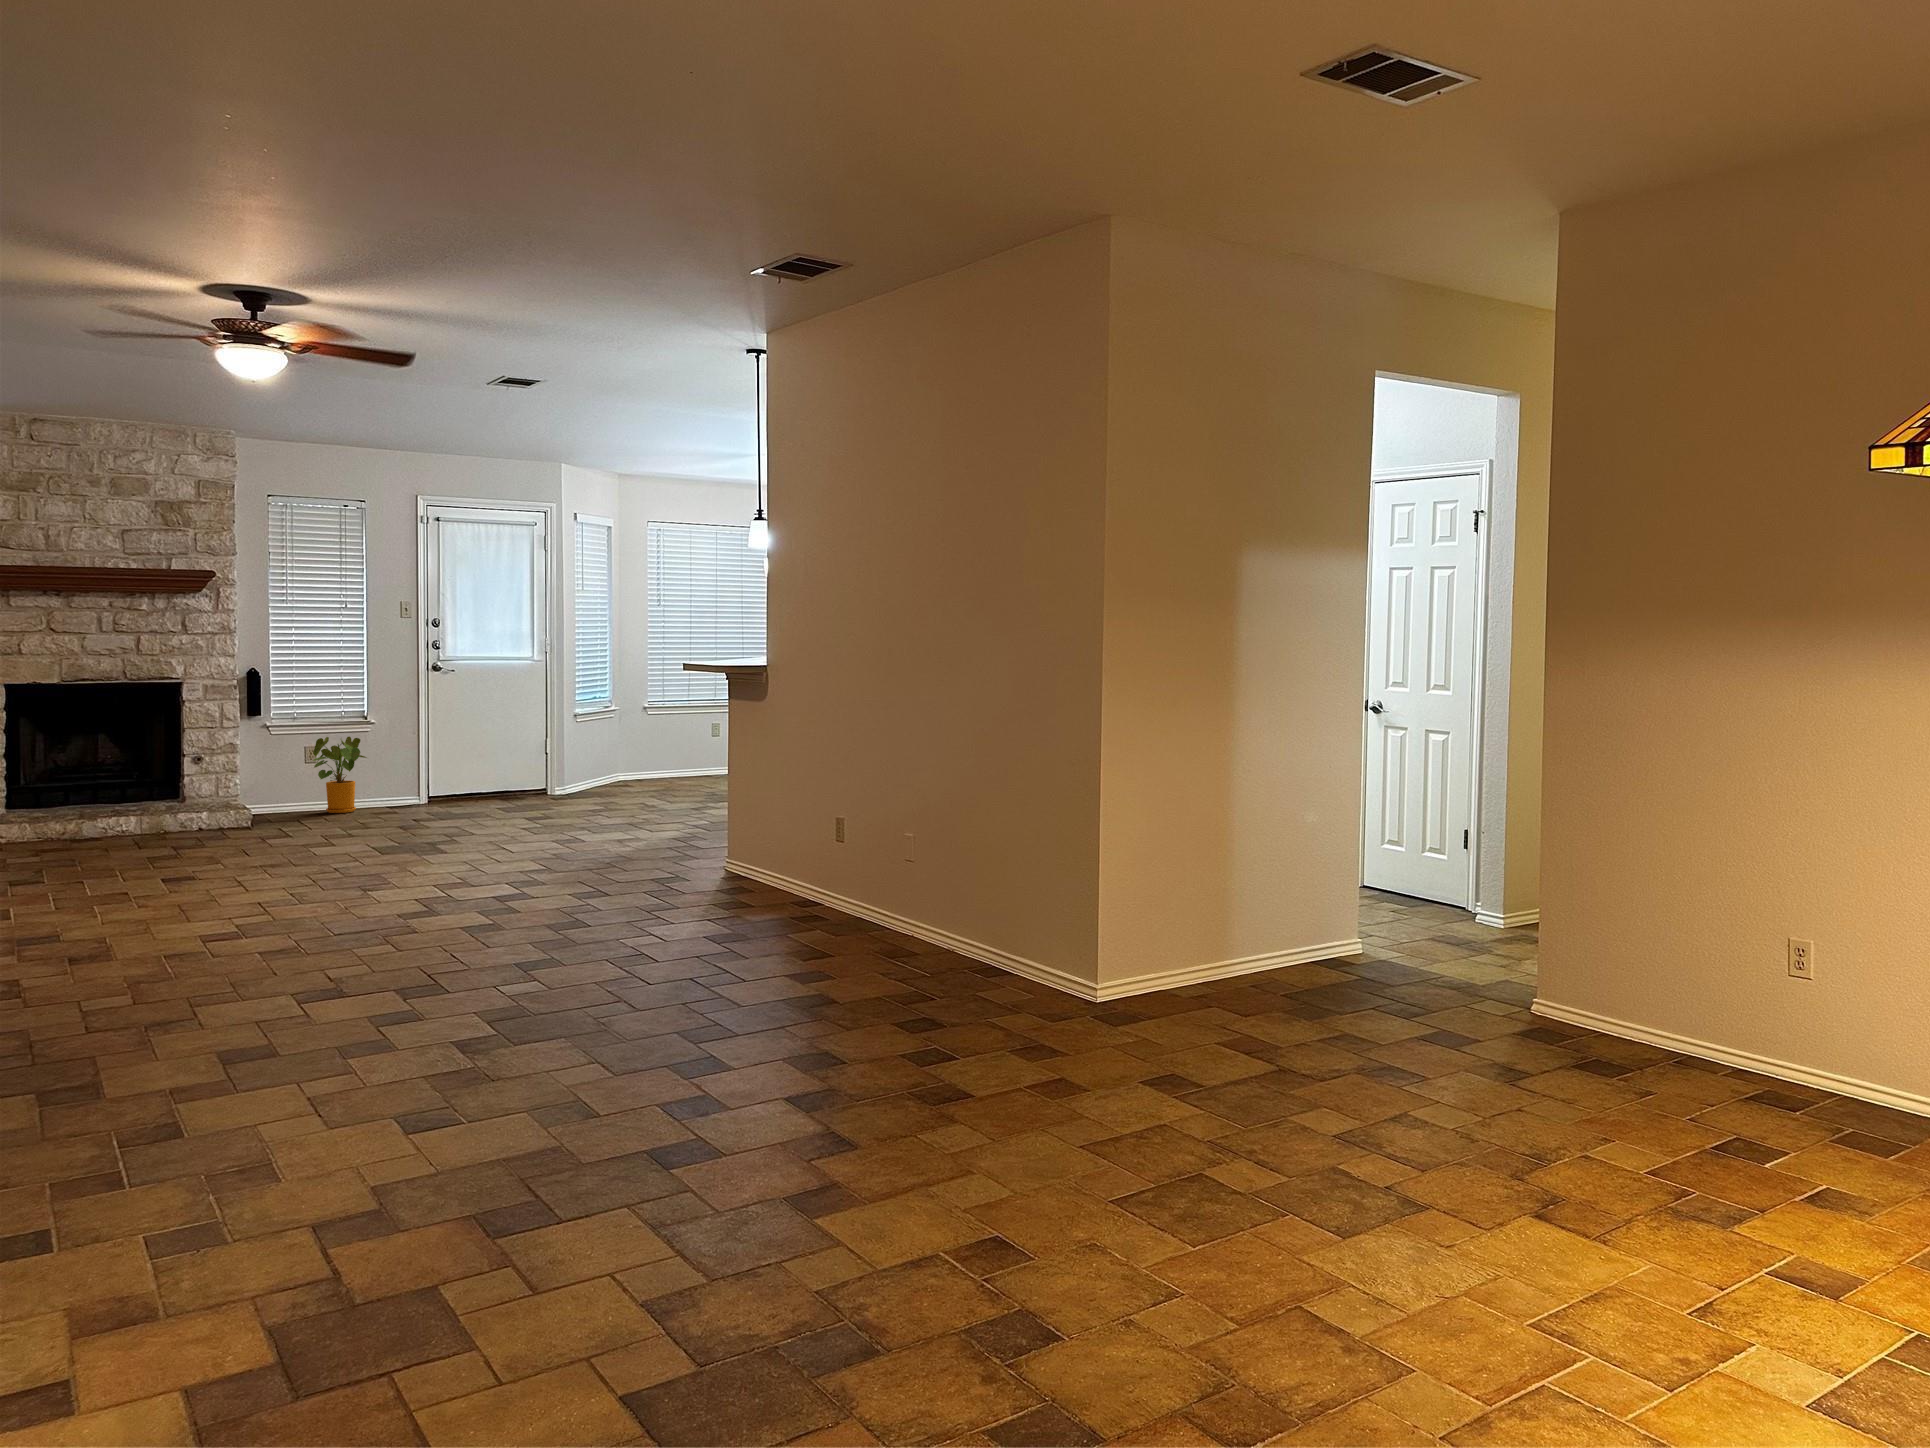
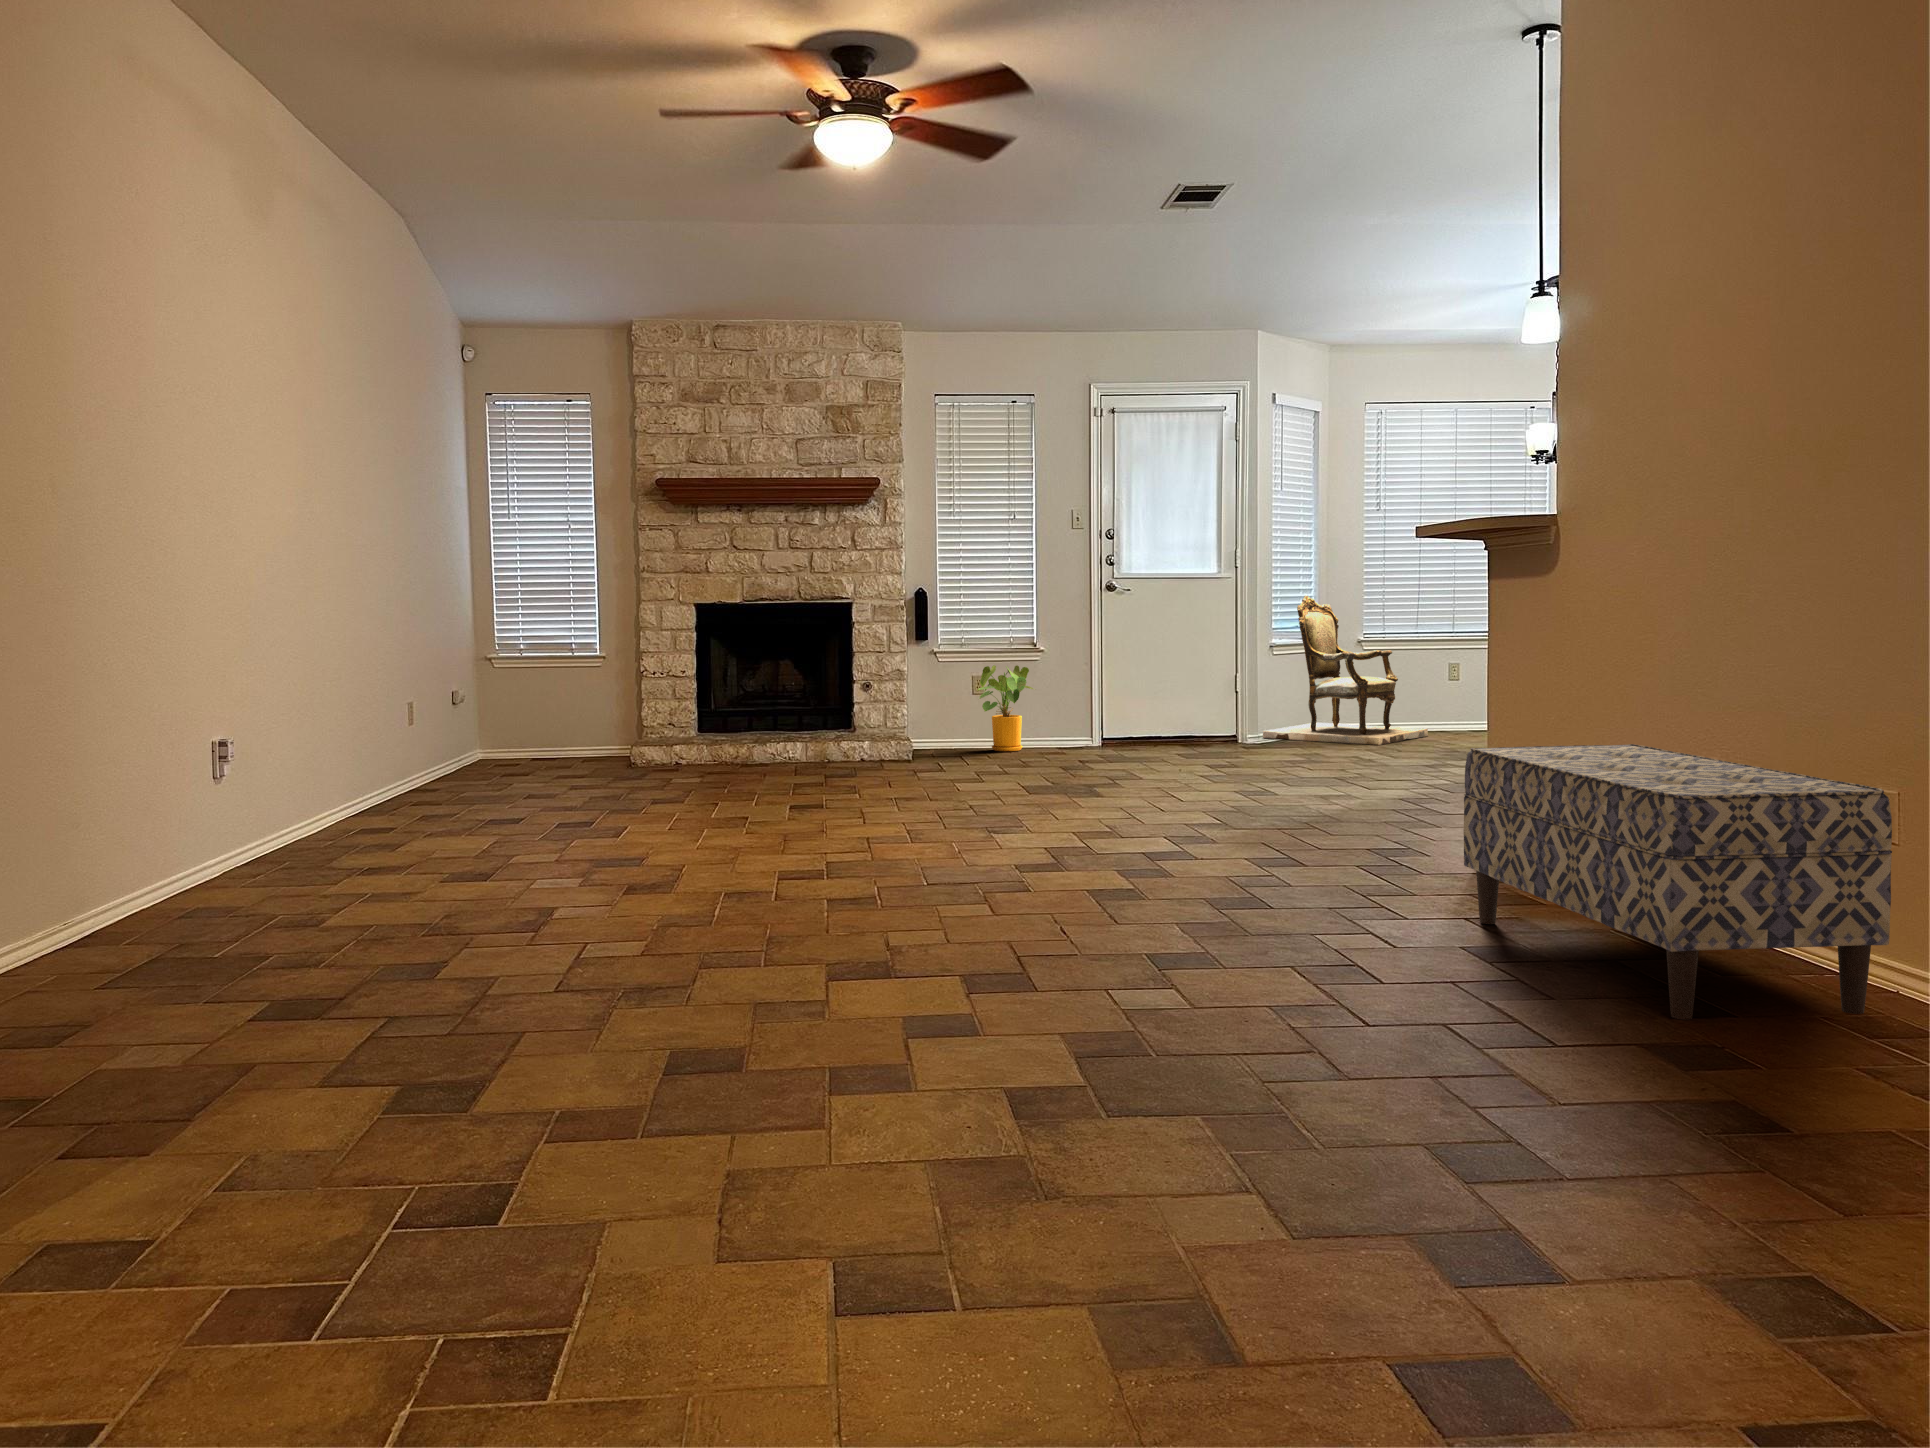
armchair: none [568,673,699,793] -> present [1263,595,1428,745]
bench: none [711,806,923,965] -> present [1464,744,1892,1020]

